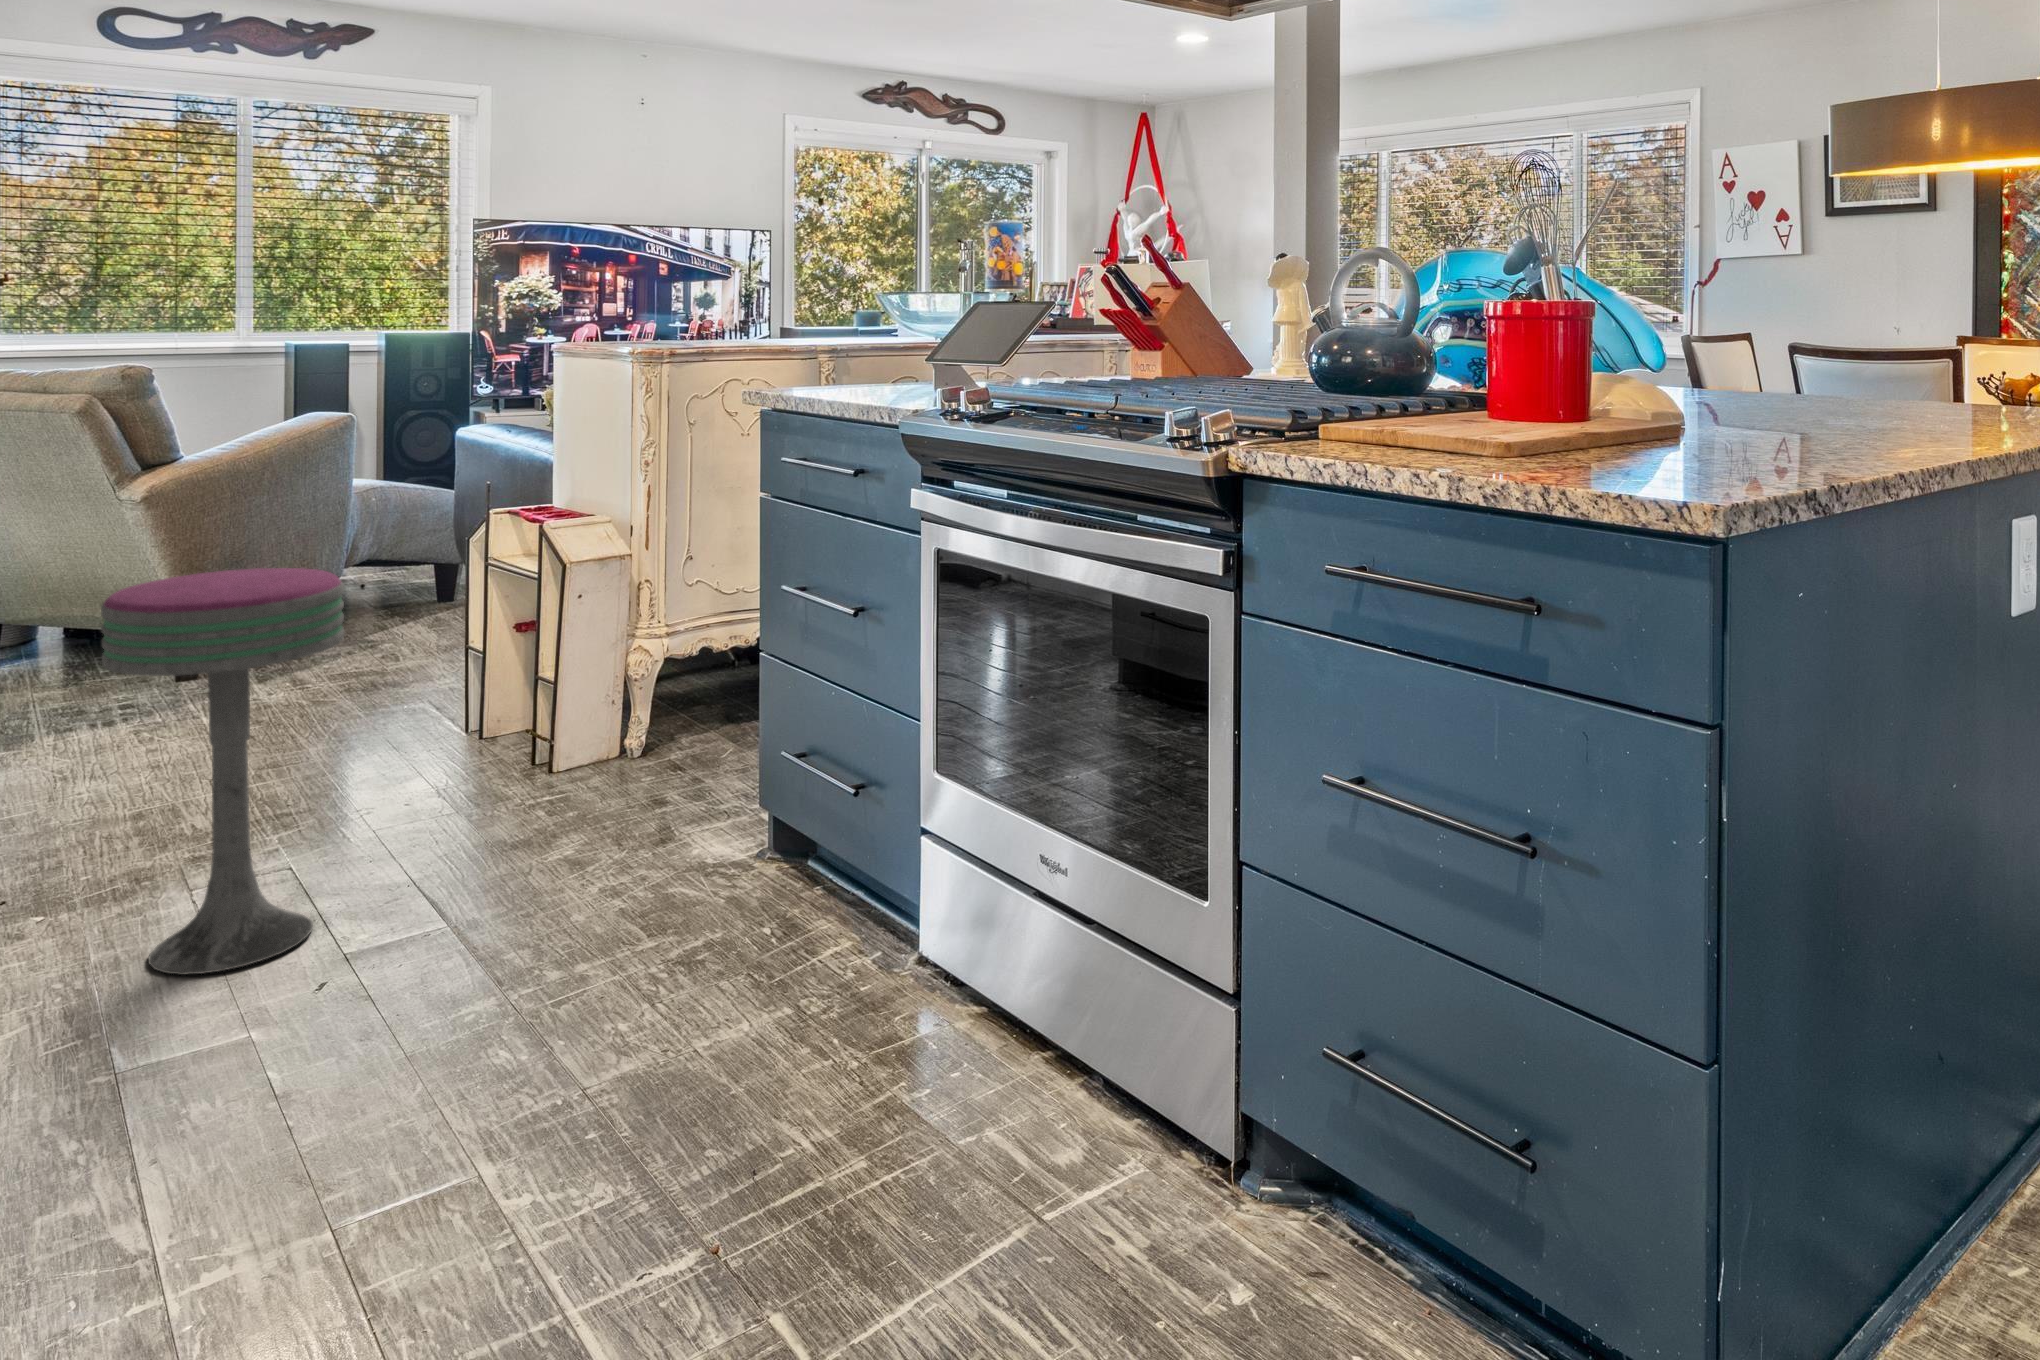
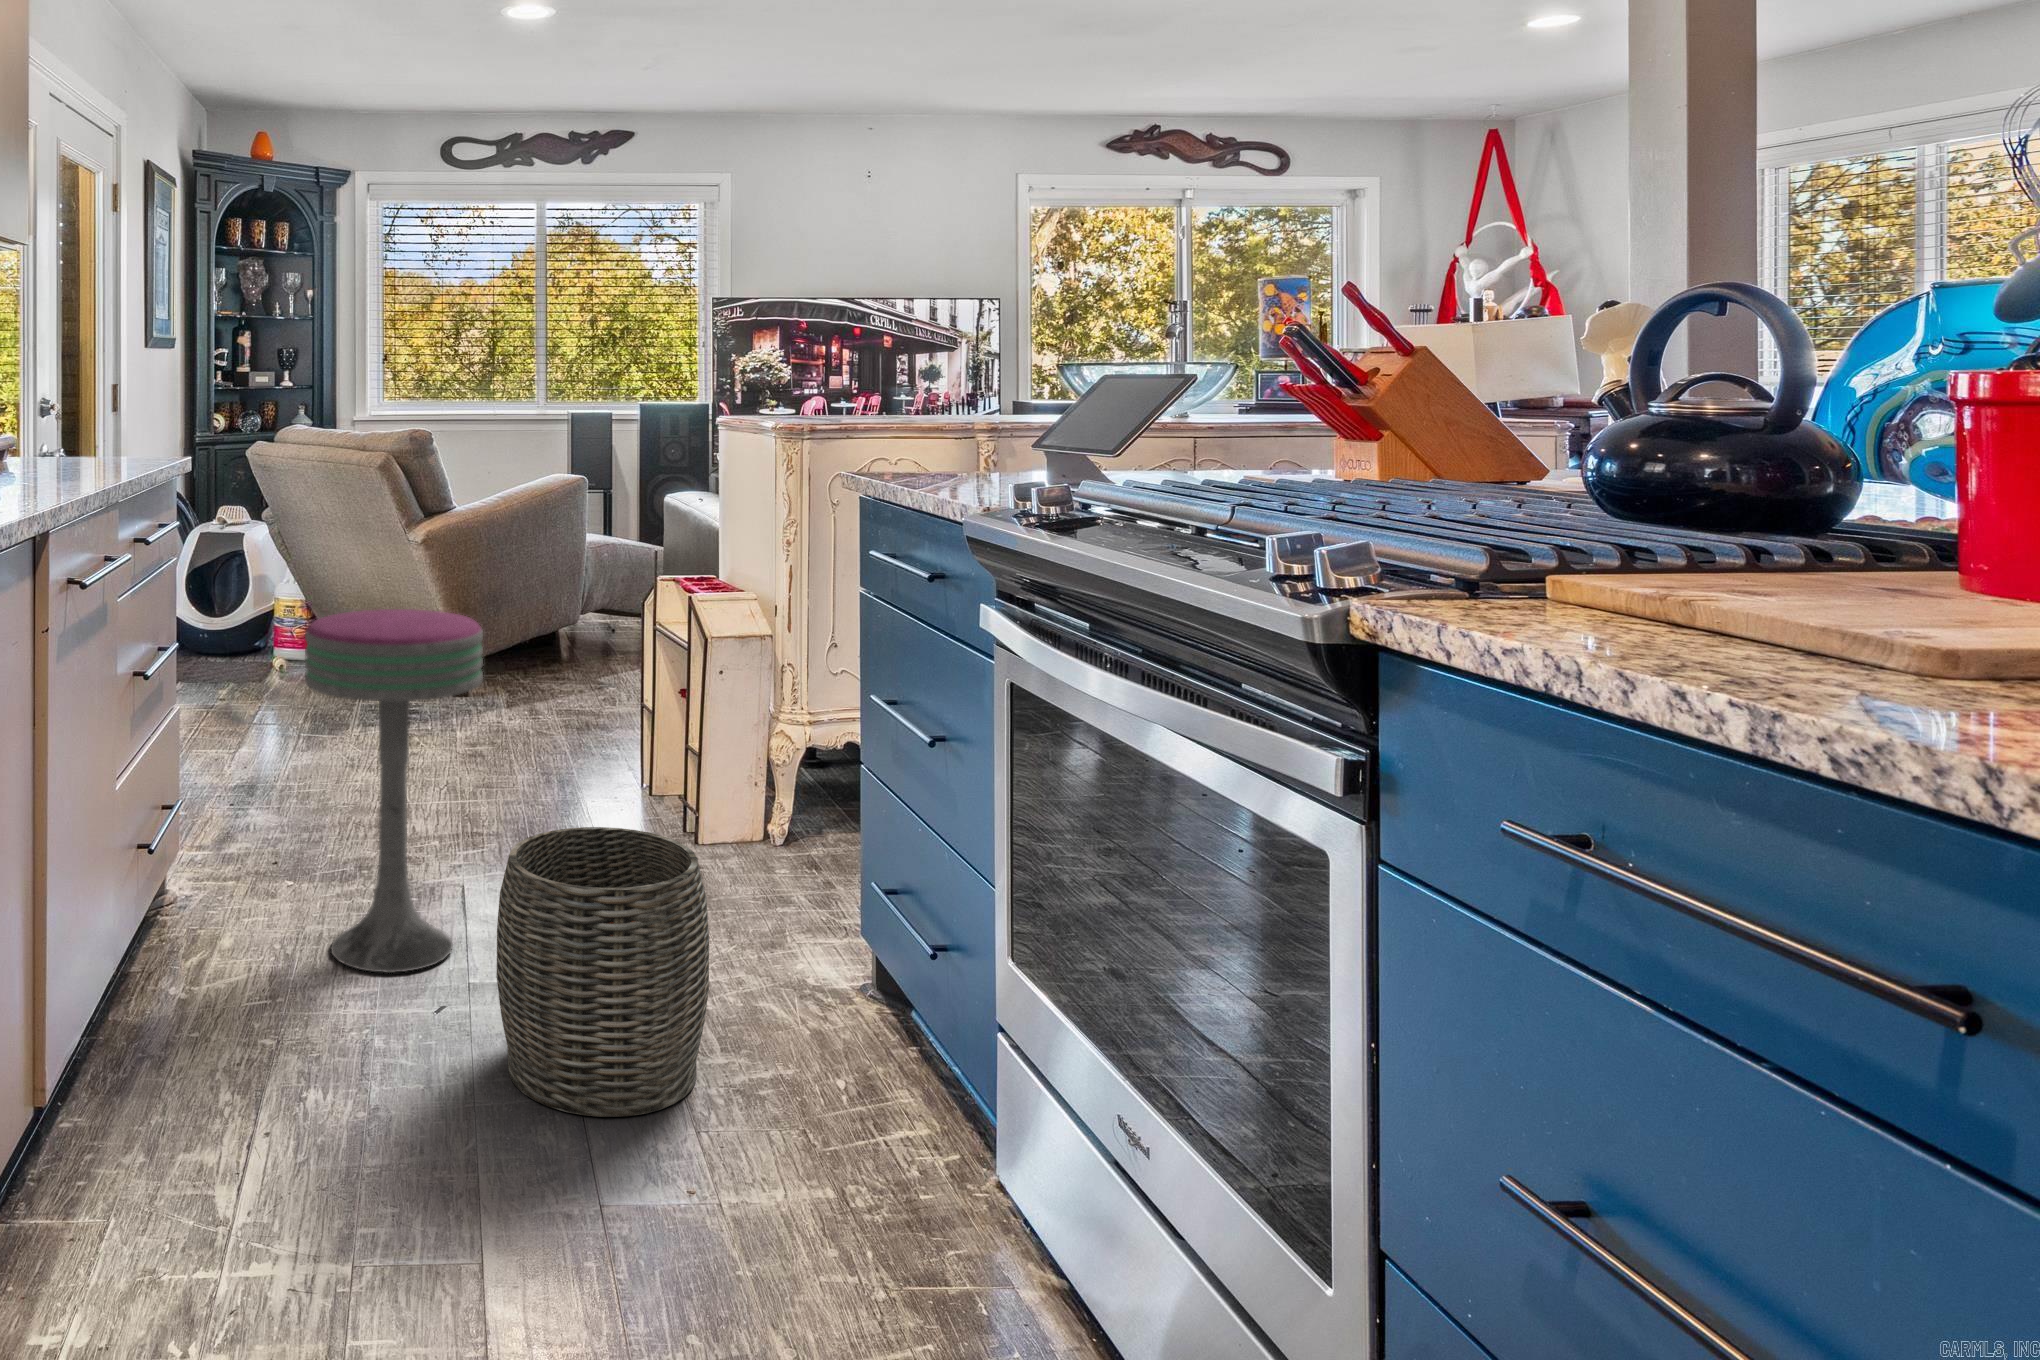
woven basket: none [412,750,643,1030] -> present [497,827,709,1117]

